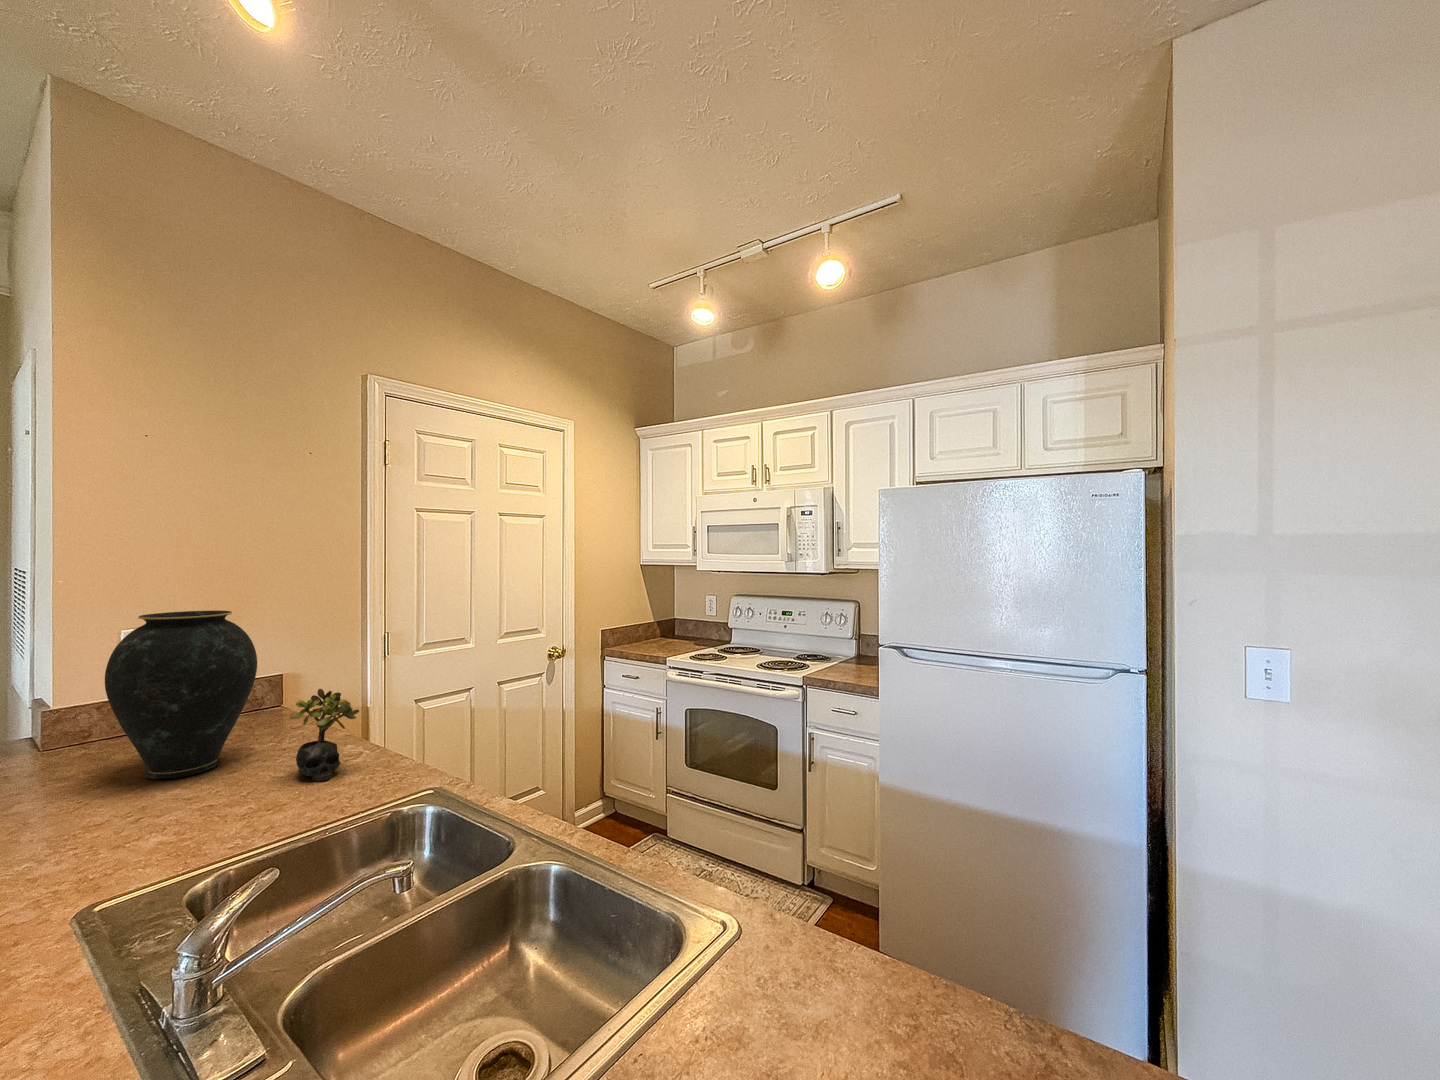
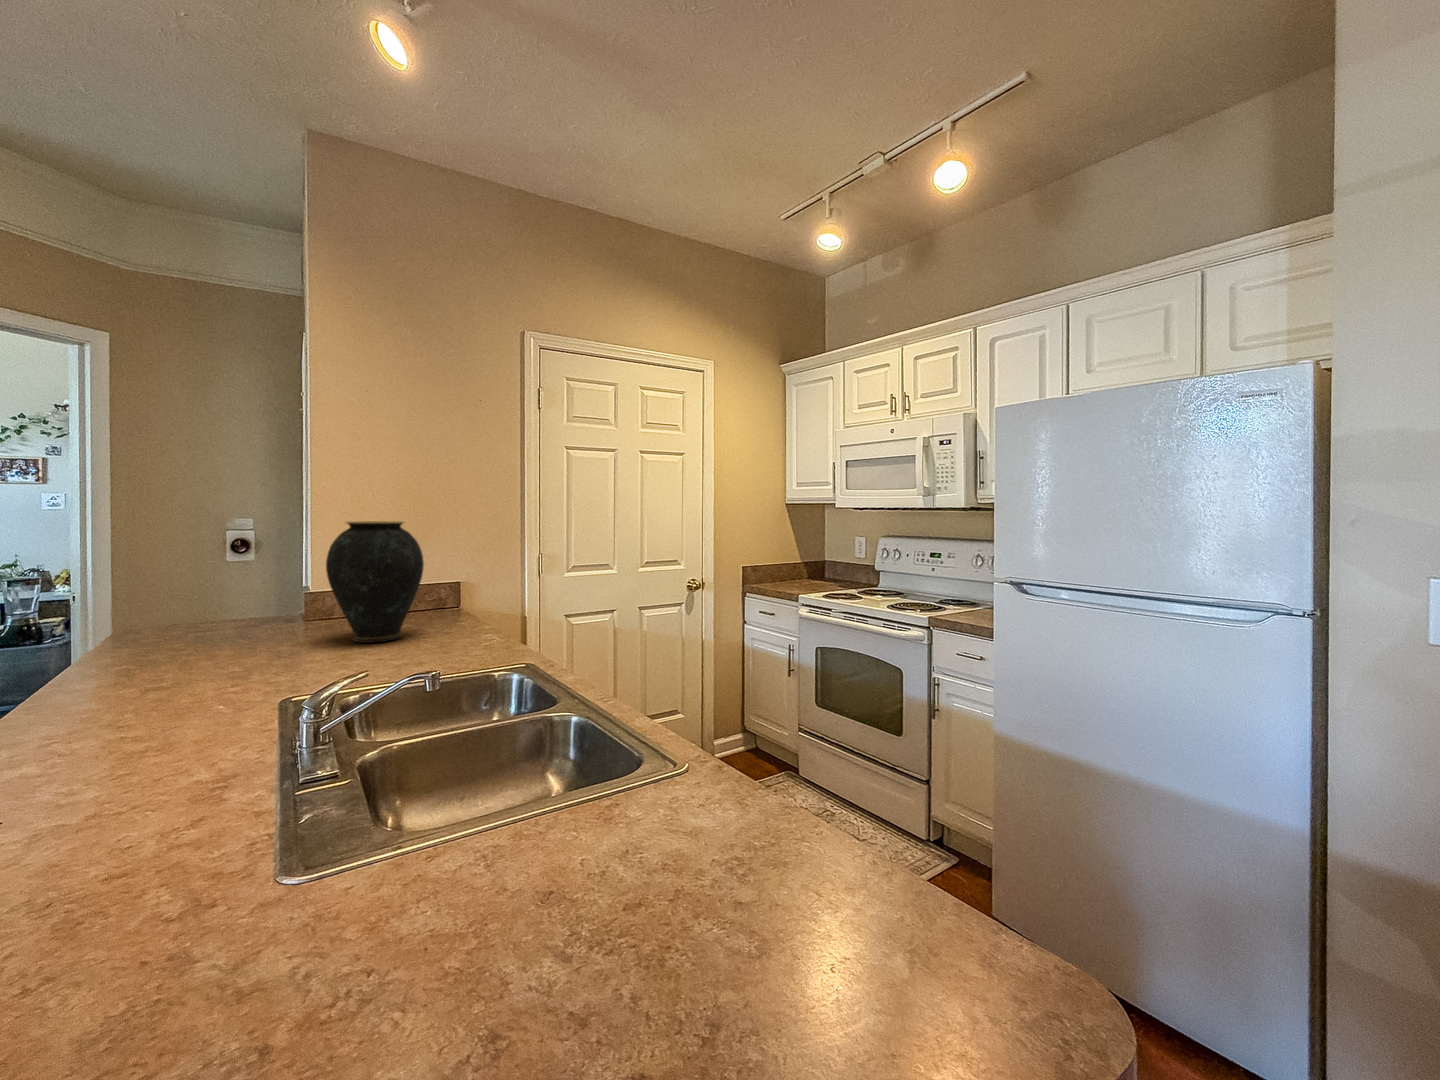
succulent plant: present [290,689,359,781] -> none [436,583,485,653]

